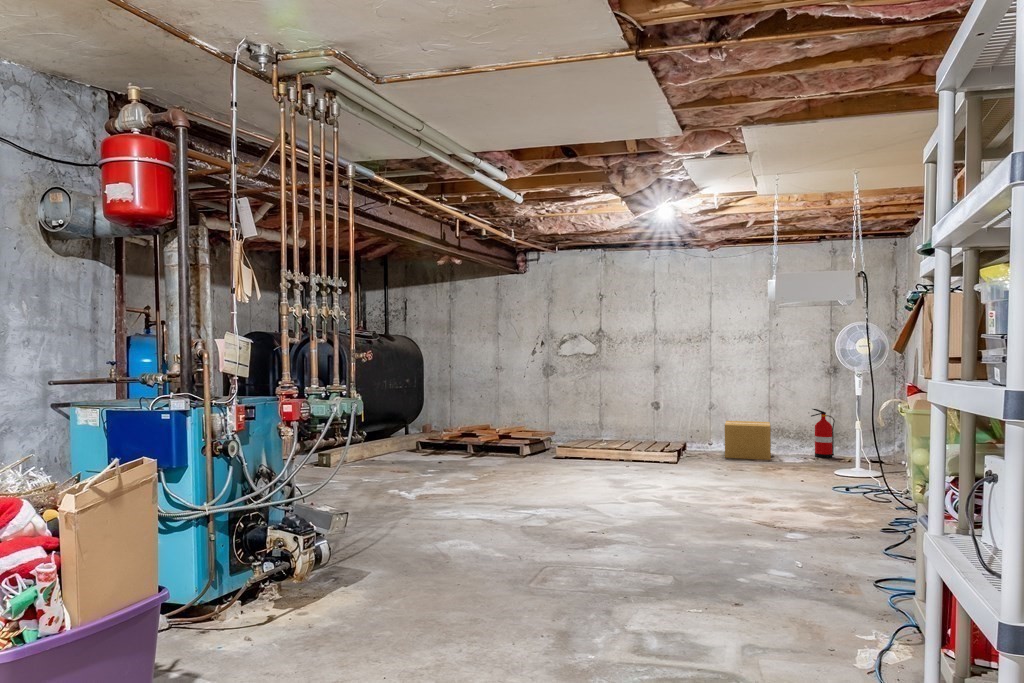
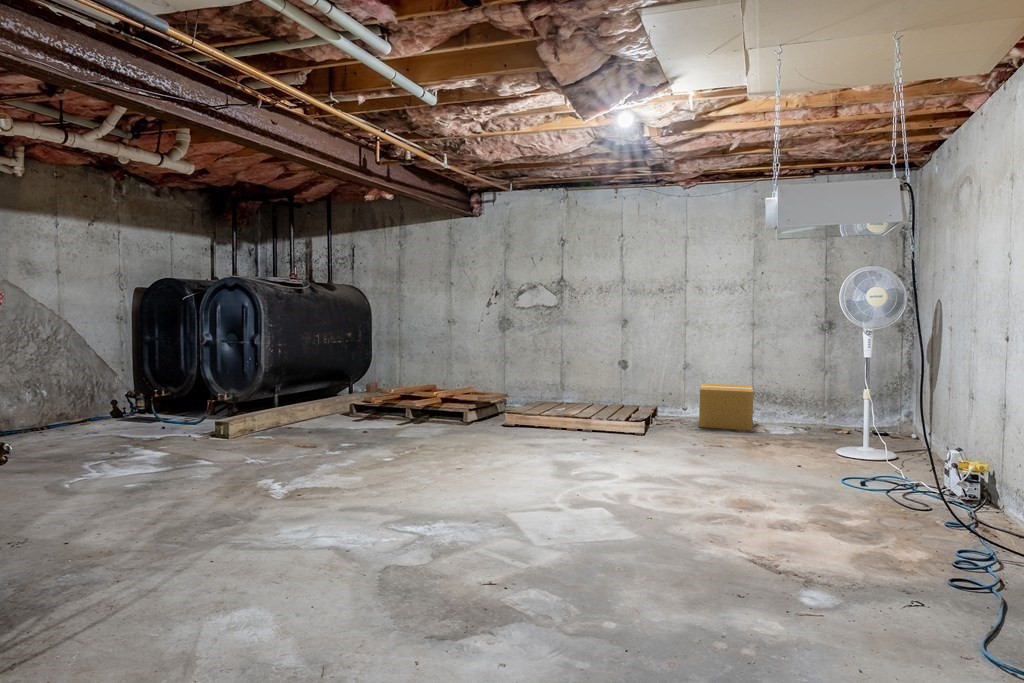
fire extinguisher: present [811,409,835,458] -> none [800,371,829,429]

